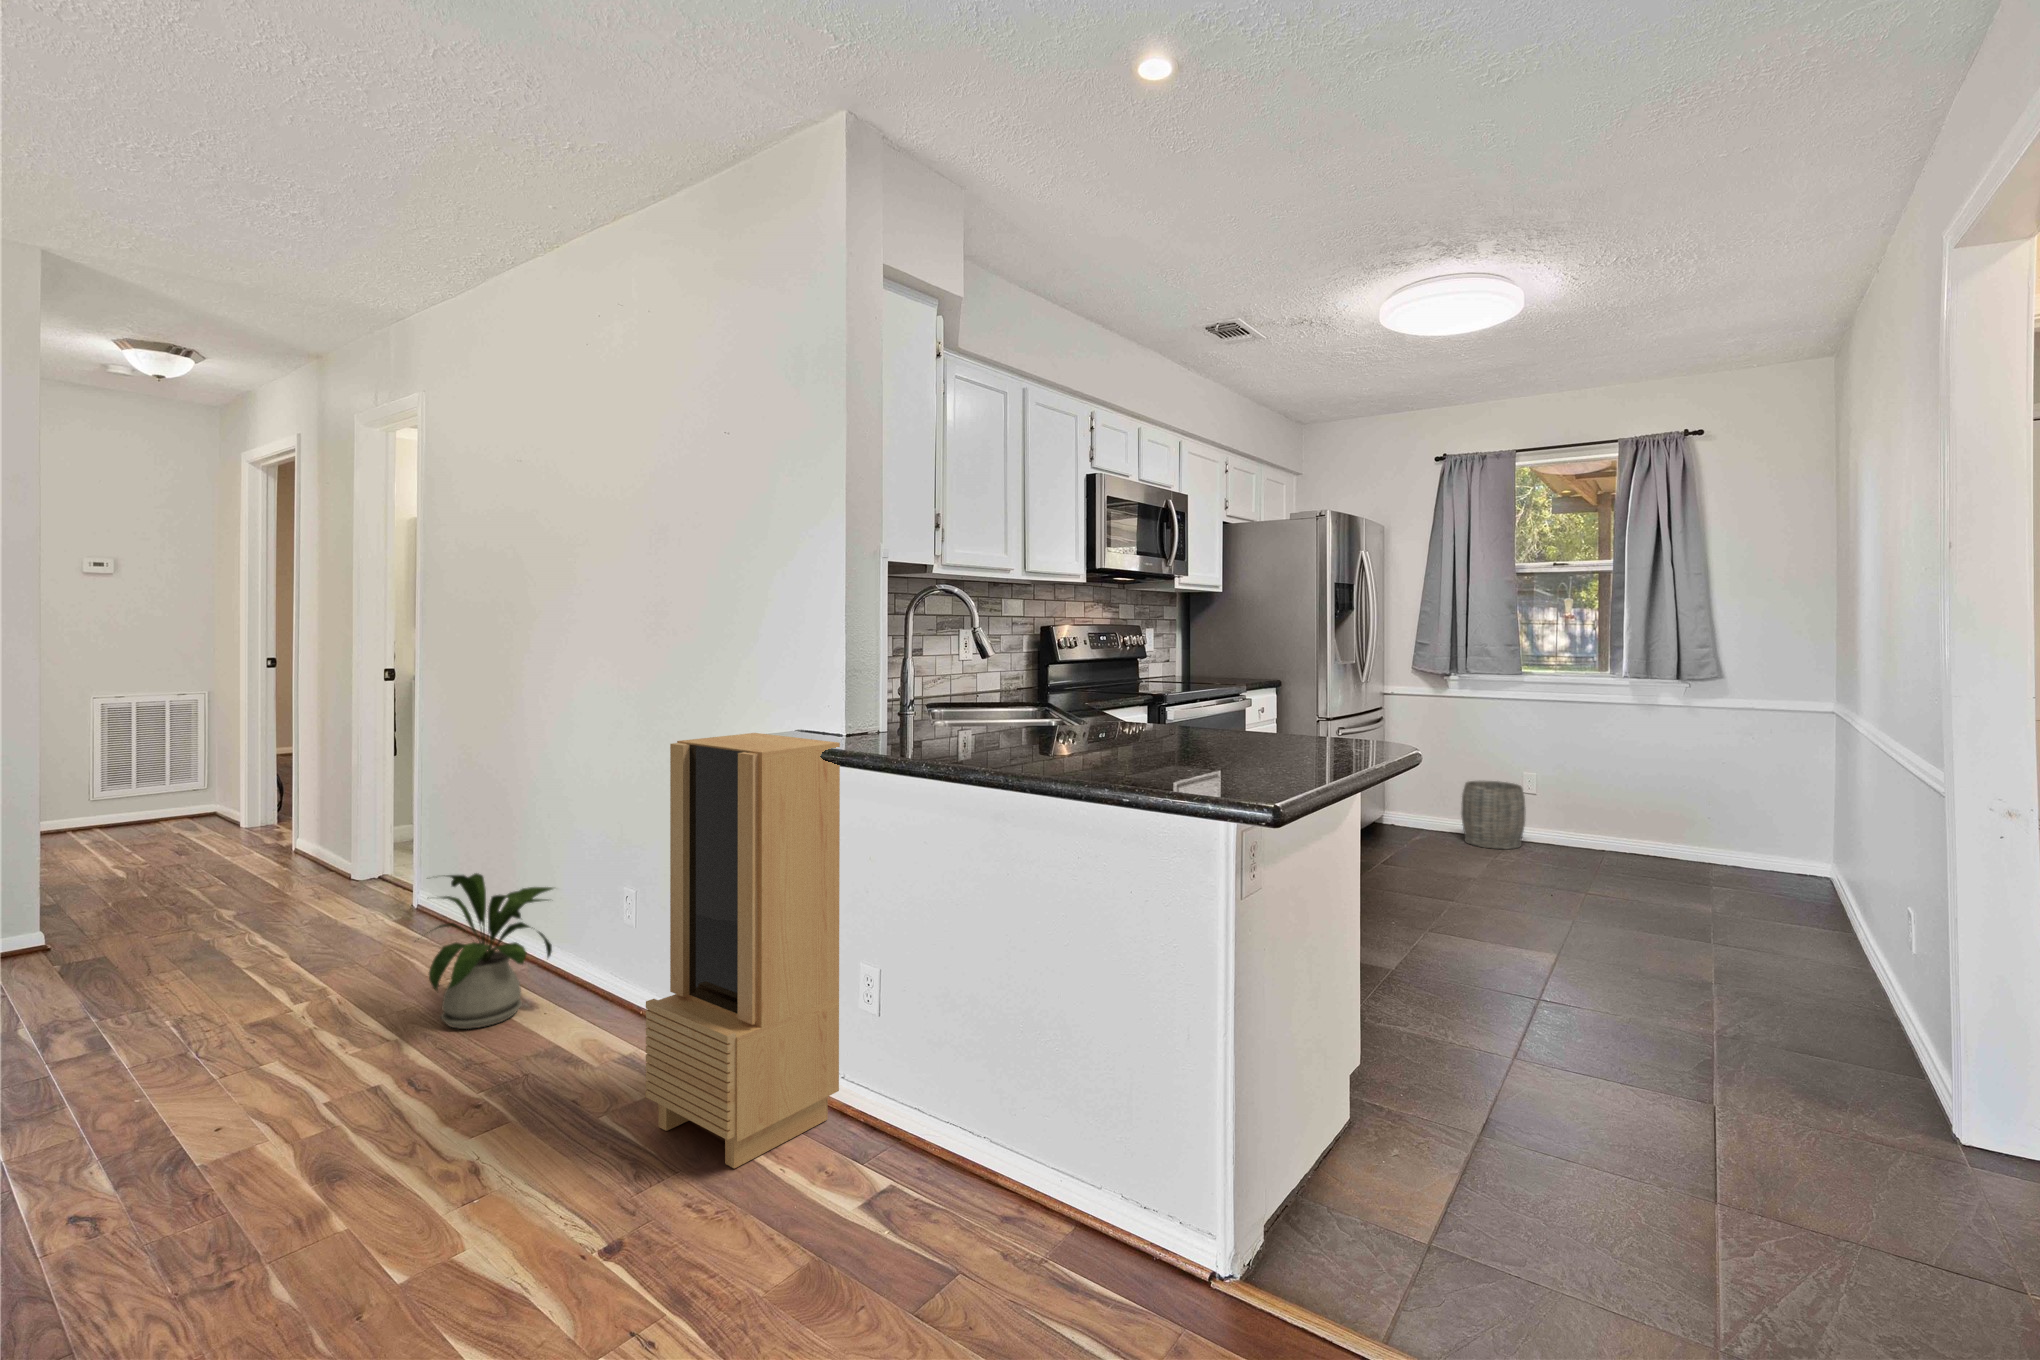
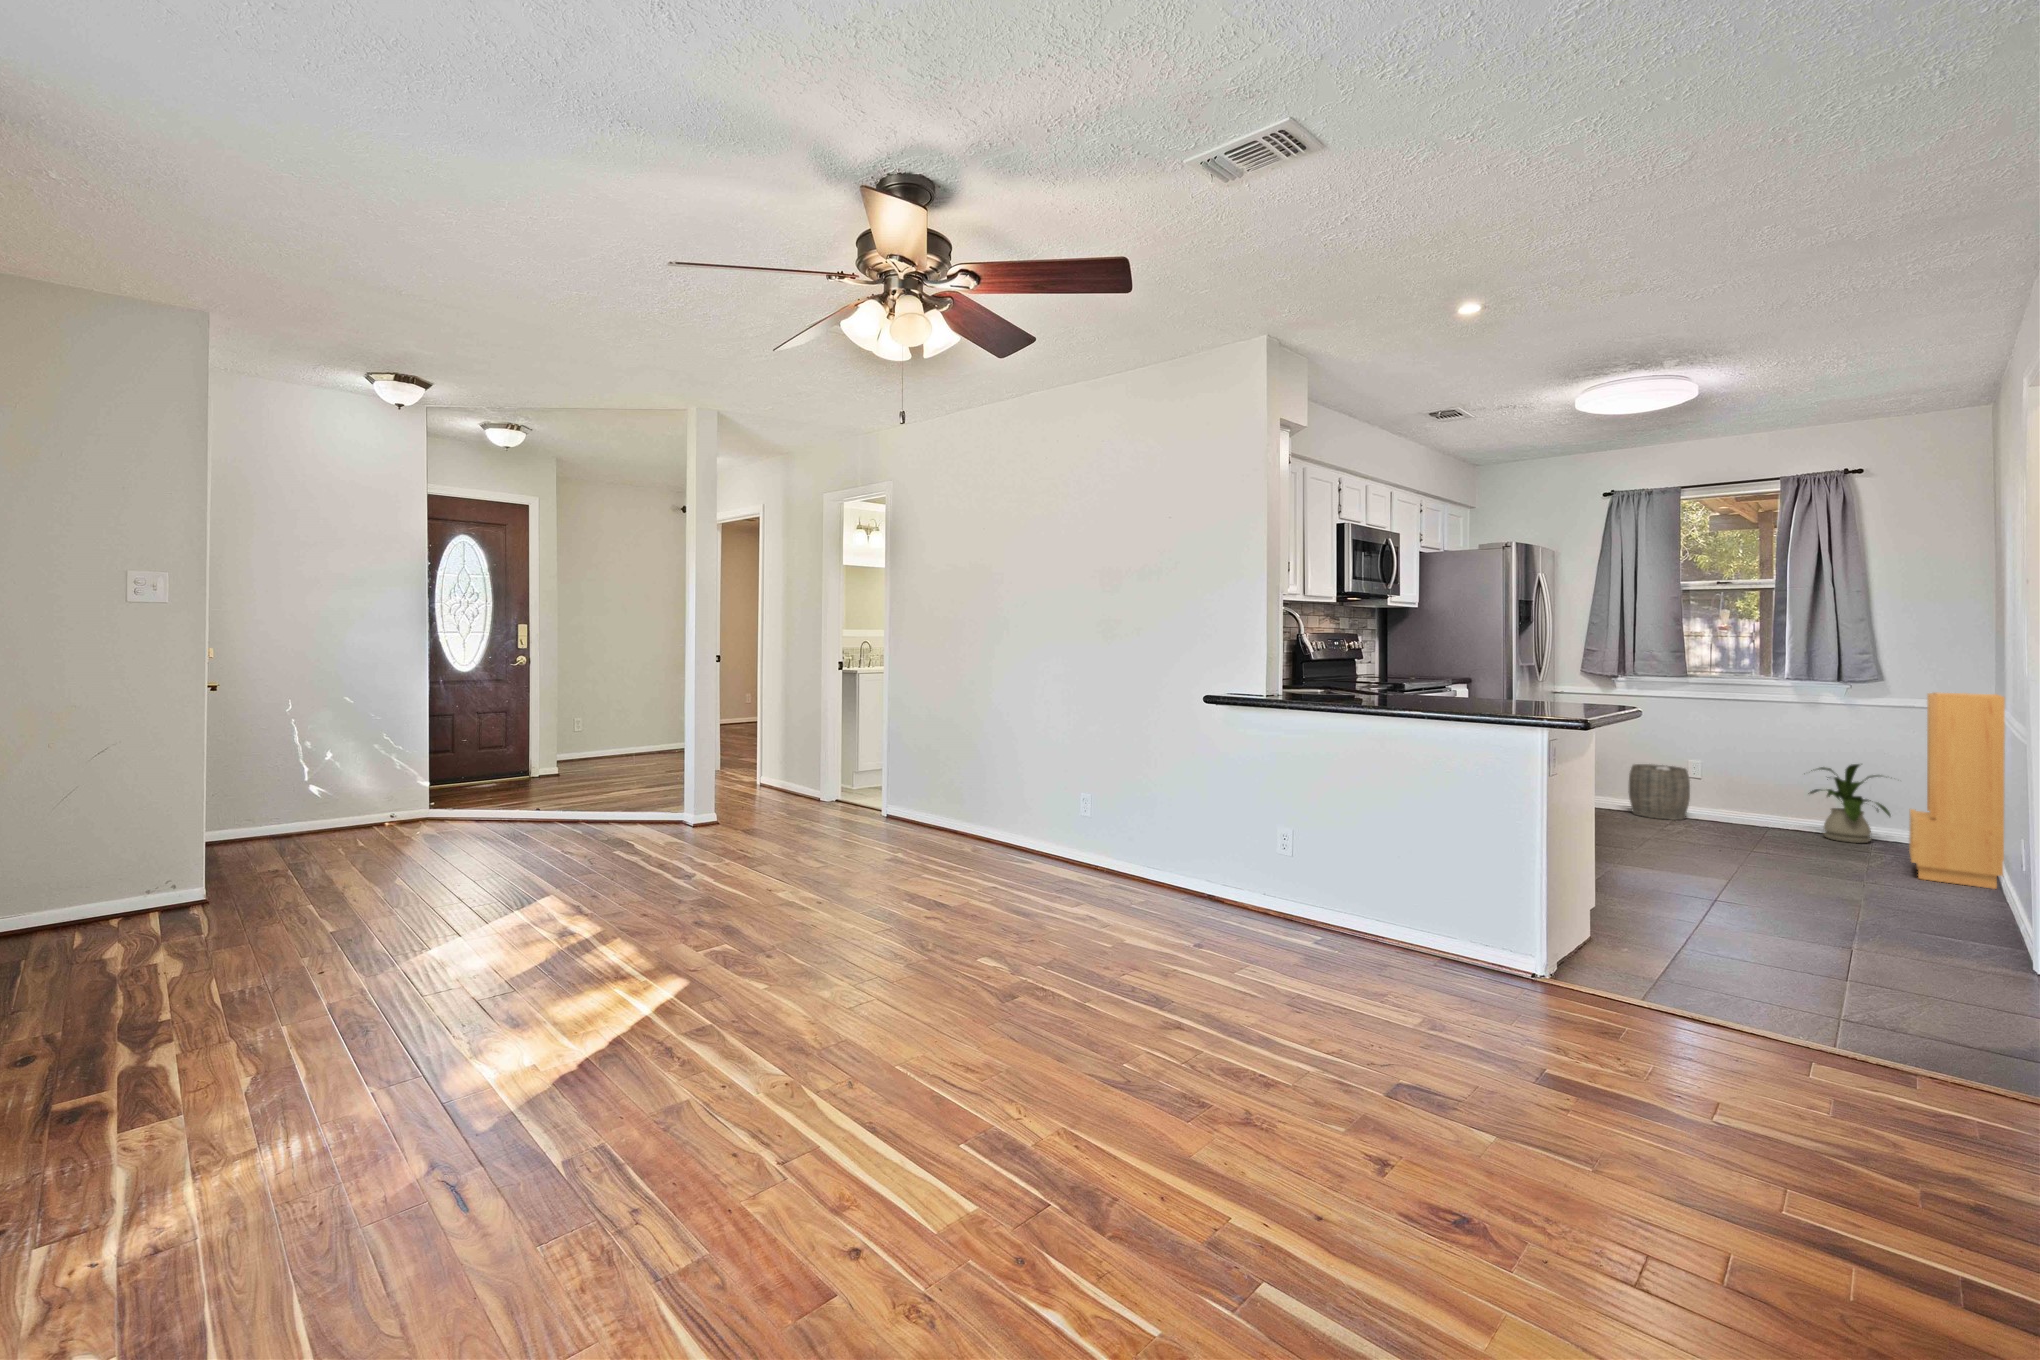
storage cabinet: present [646,733,840,1168] -> present [1909,692,2005,889]
house plant: present [428,873,553,1029] -> present [1808,764,1891,843]

